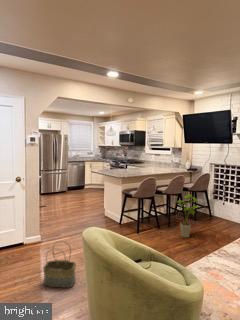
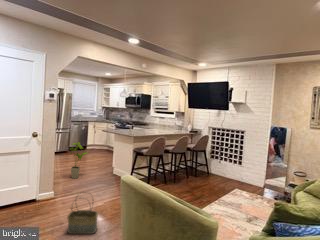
house plant: present [177,194,198,237] -> present [70,142,87,178]

